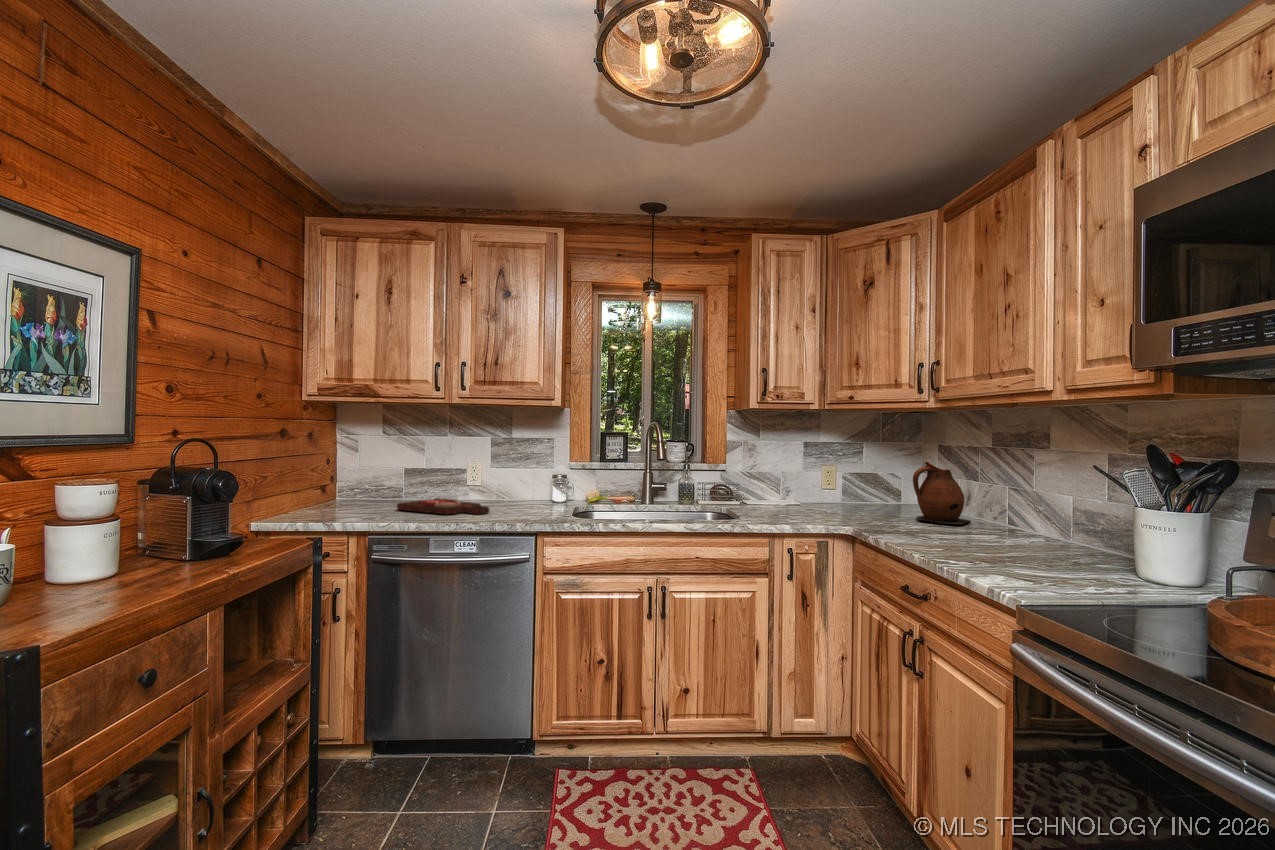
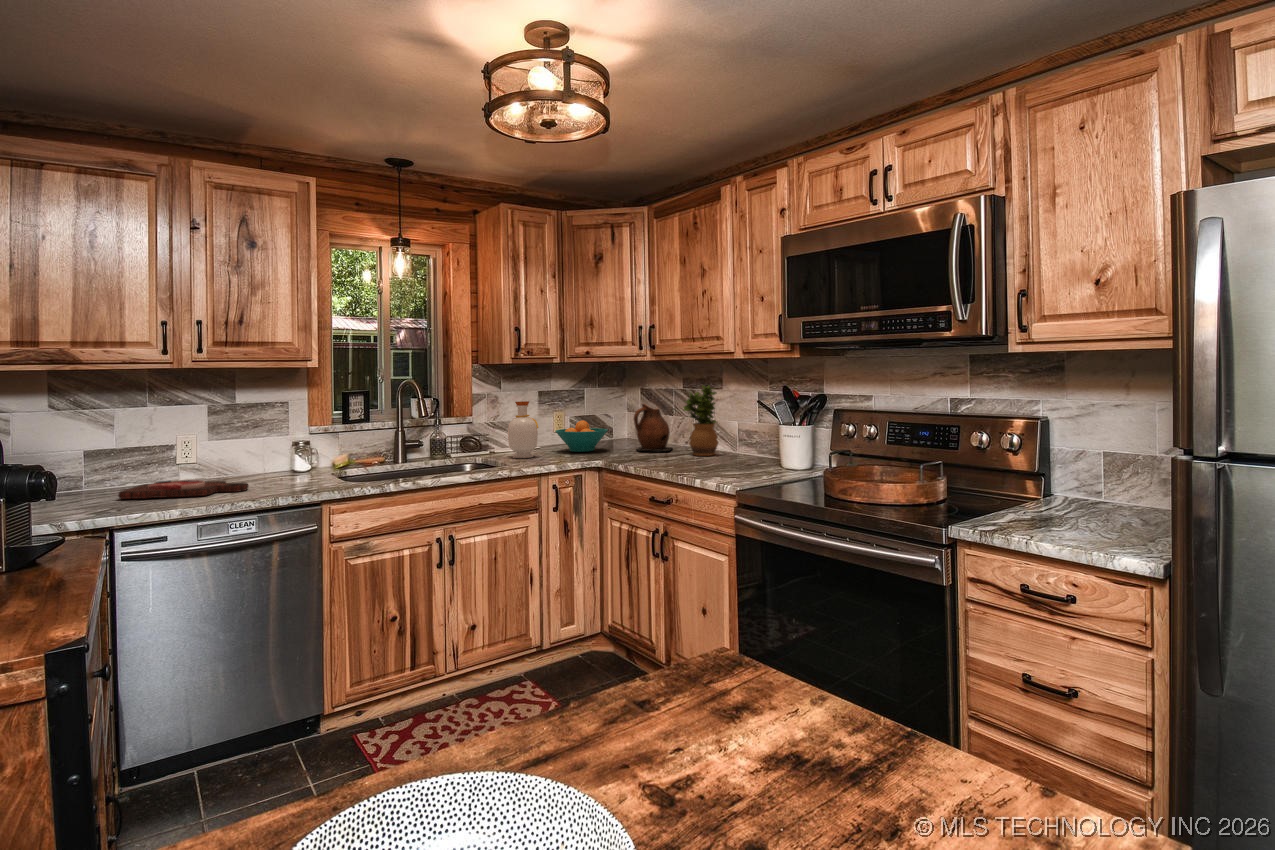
potted plant: none [978,441,1036,539] -> present [683,386,718,456]
bottle: none [756,450,789,513] -> present [508,401,538,458]
fruit bowl: none [816,477,881,514] -> present [556,421,608,452]

